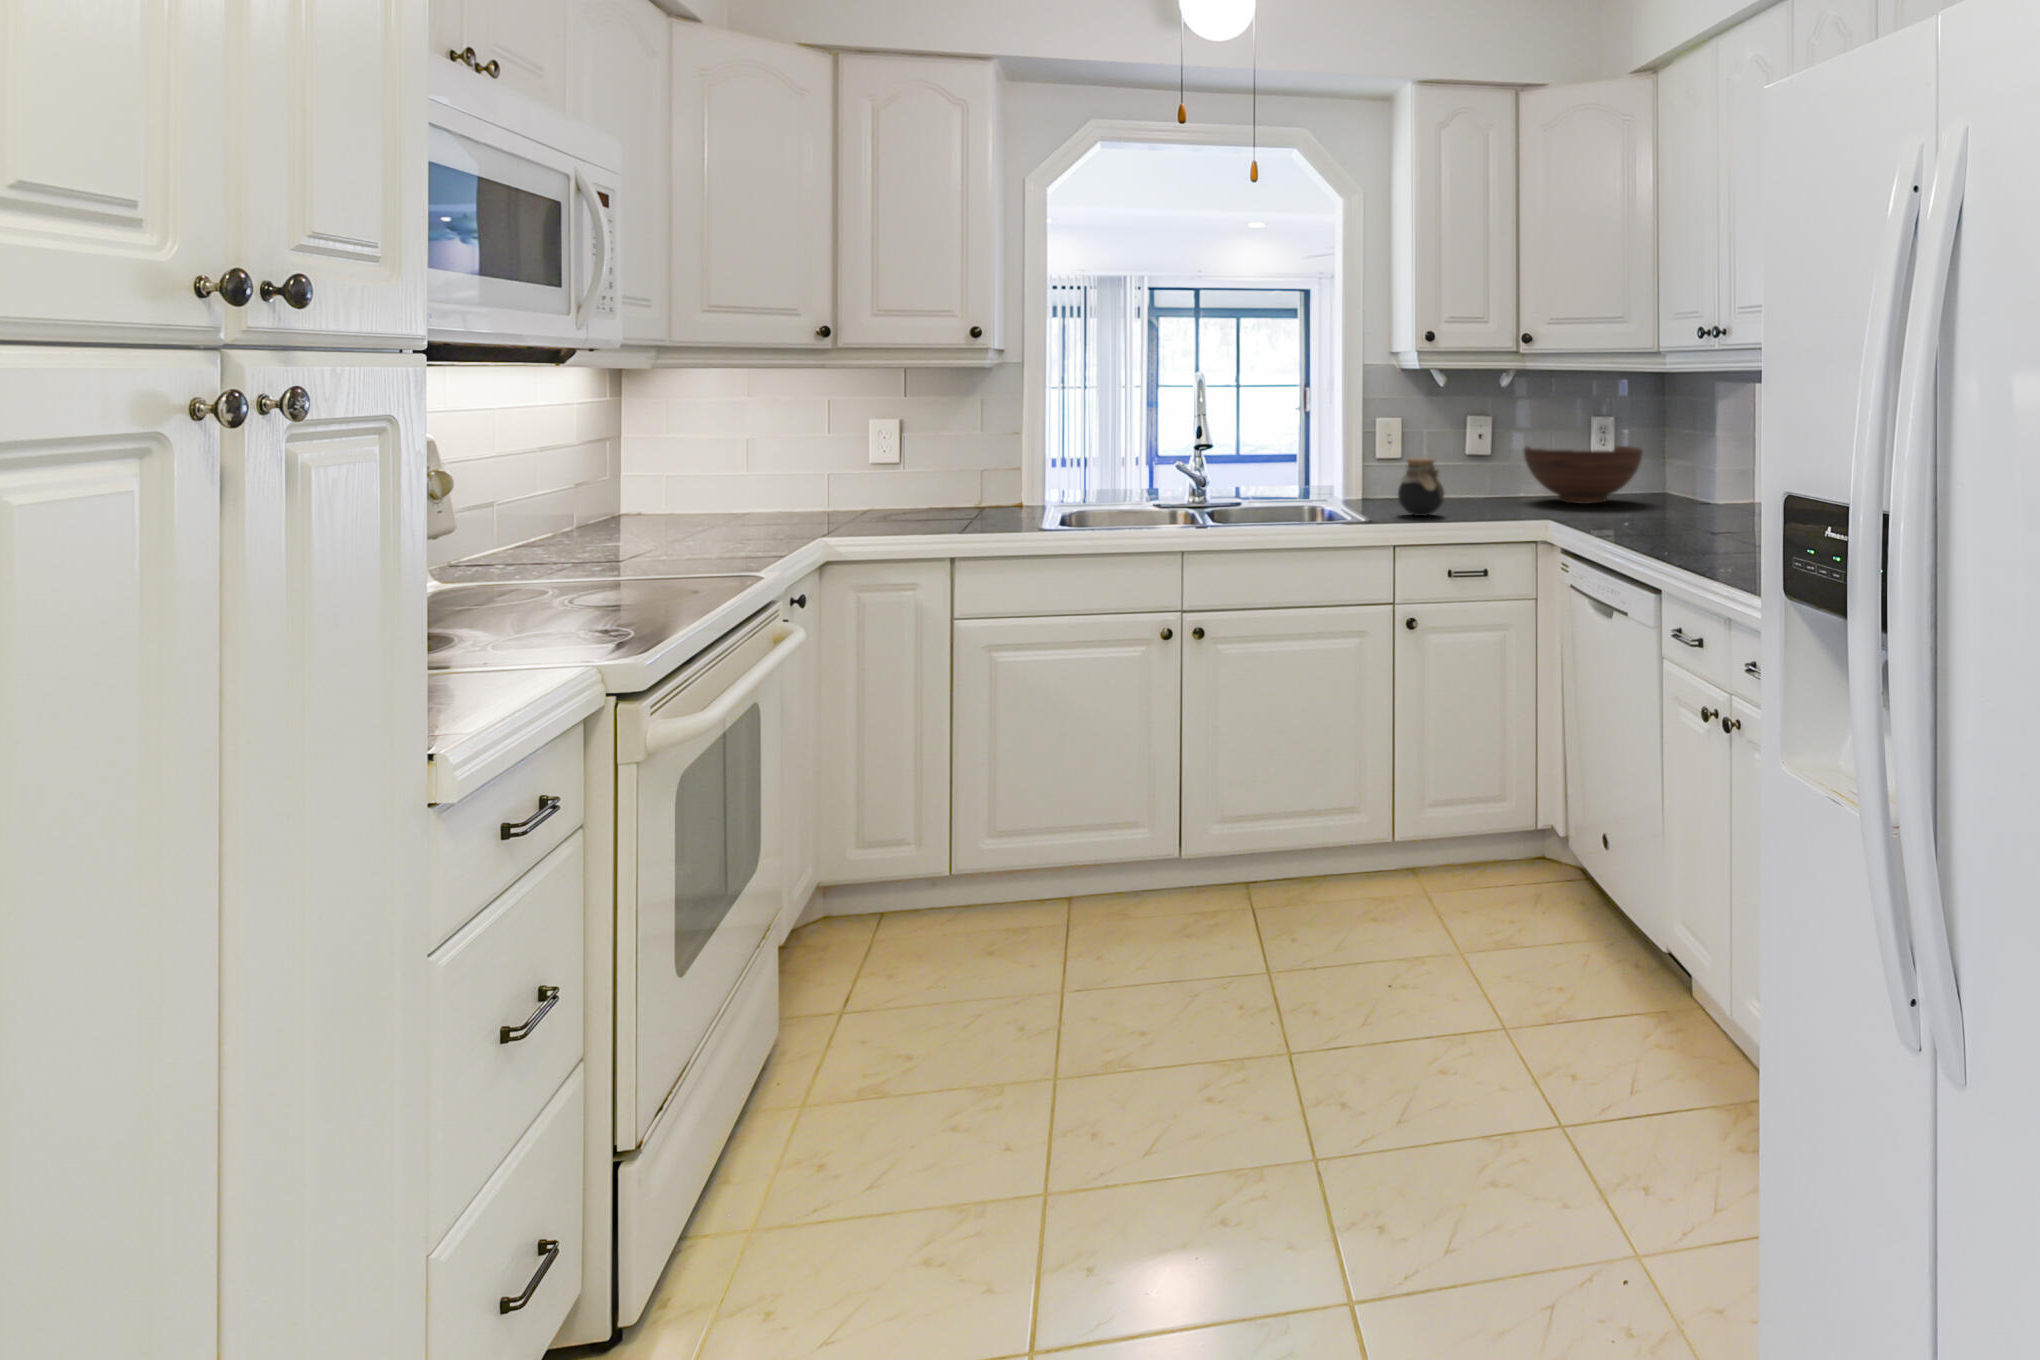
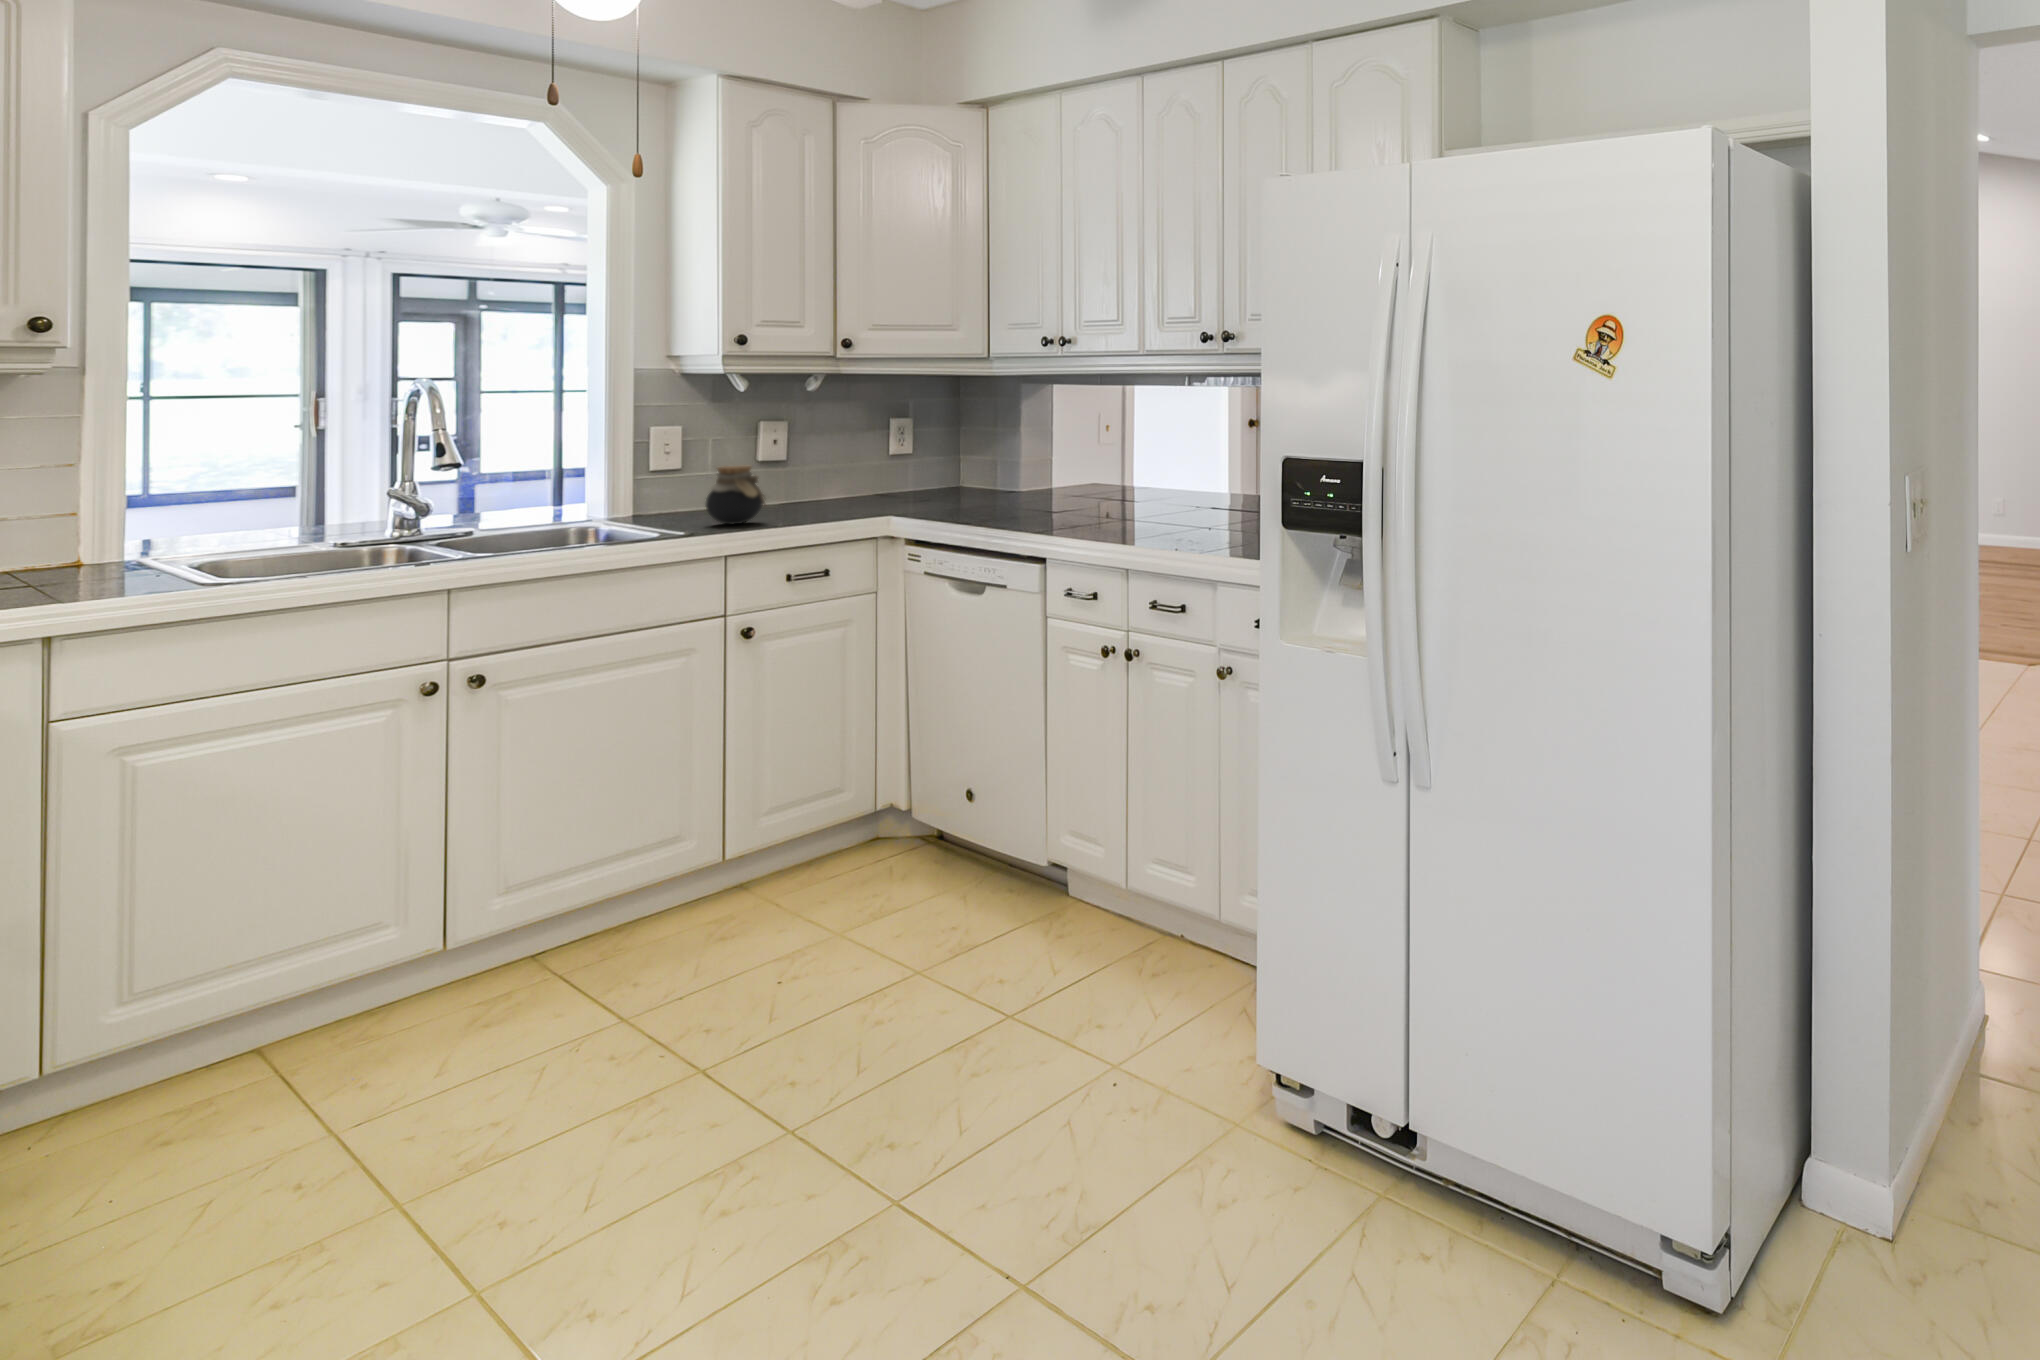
fruit bowl: present [1524,446,1643,504] -> none [823,445,948,501]

